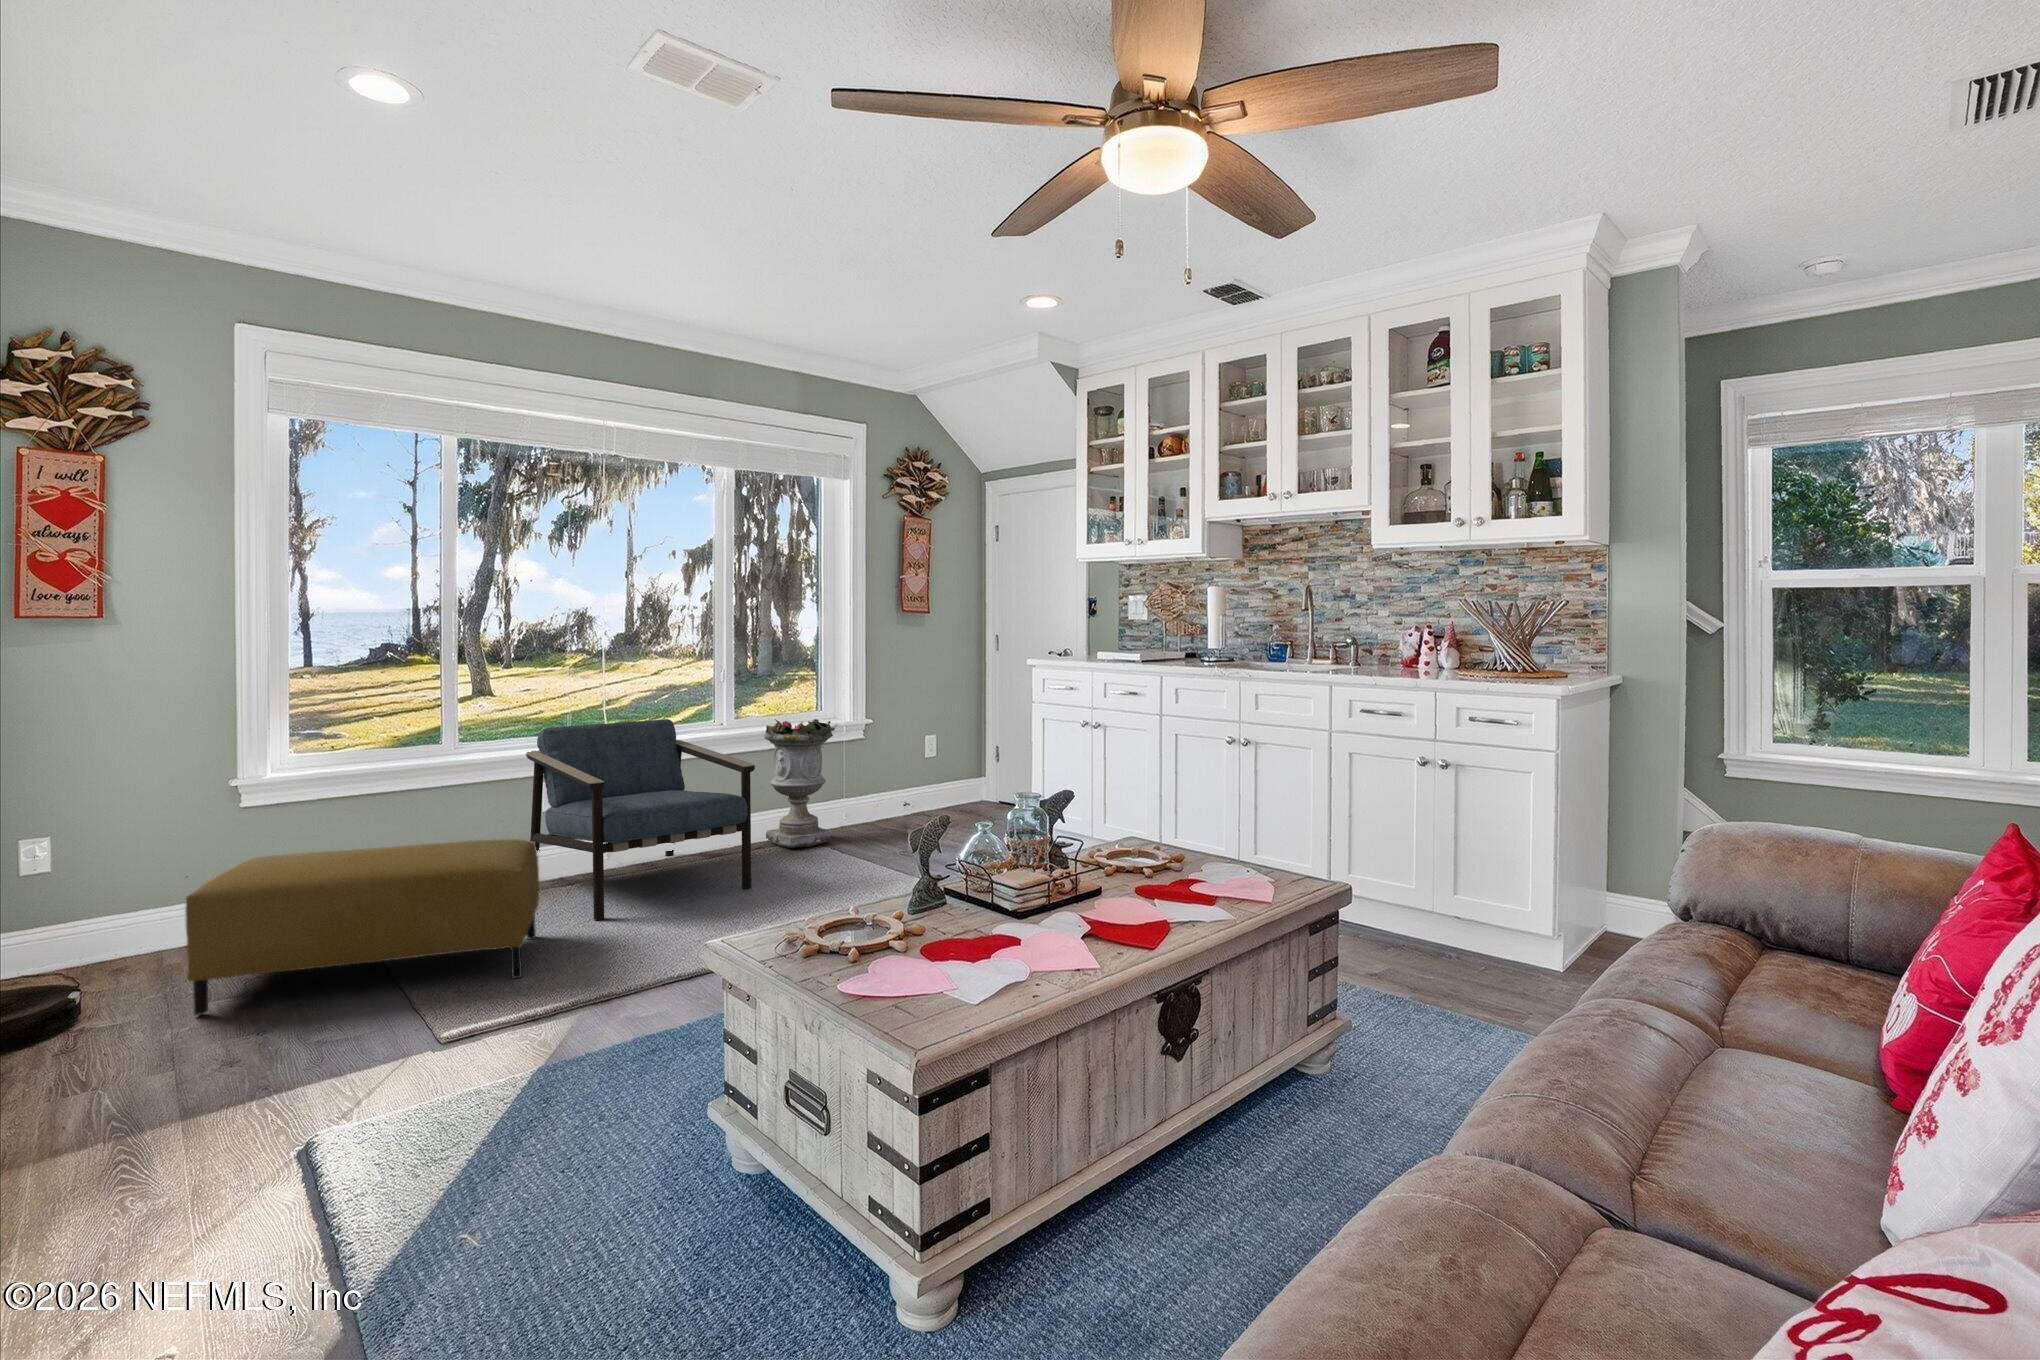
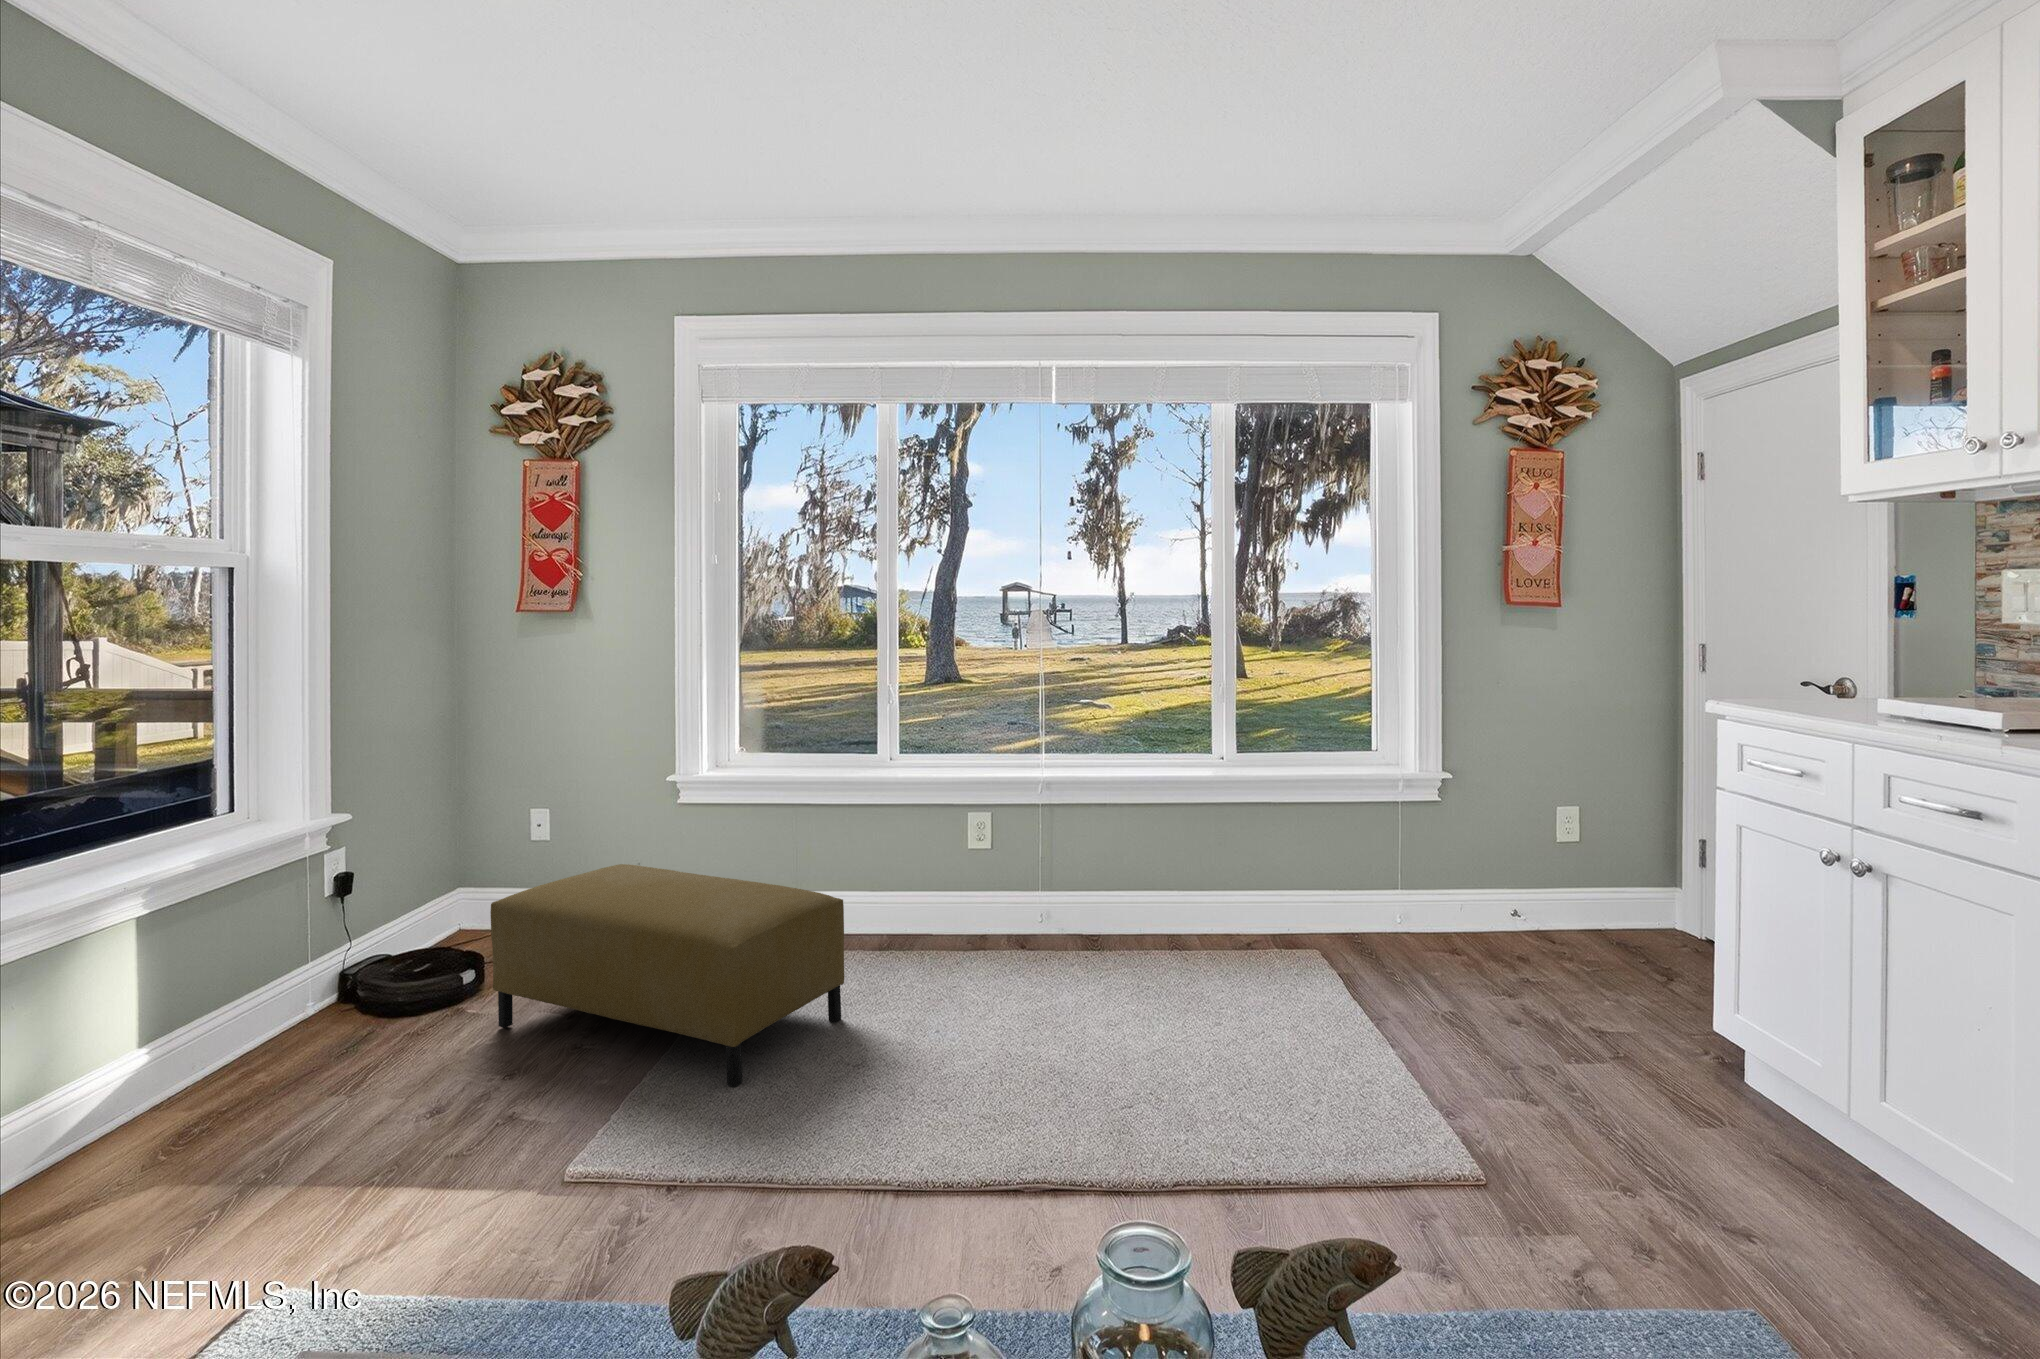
armchair: present [526,719,755,920] -> none [913,748,1151,1018]
planter: present [764,719,836,848] -> none [1247,763,1356,959]

